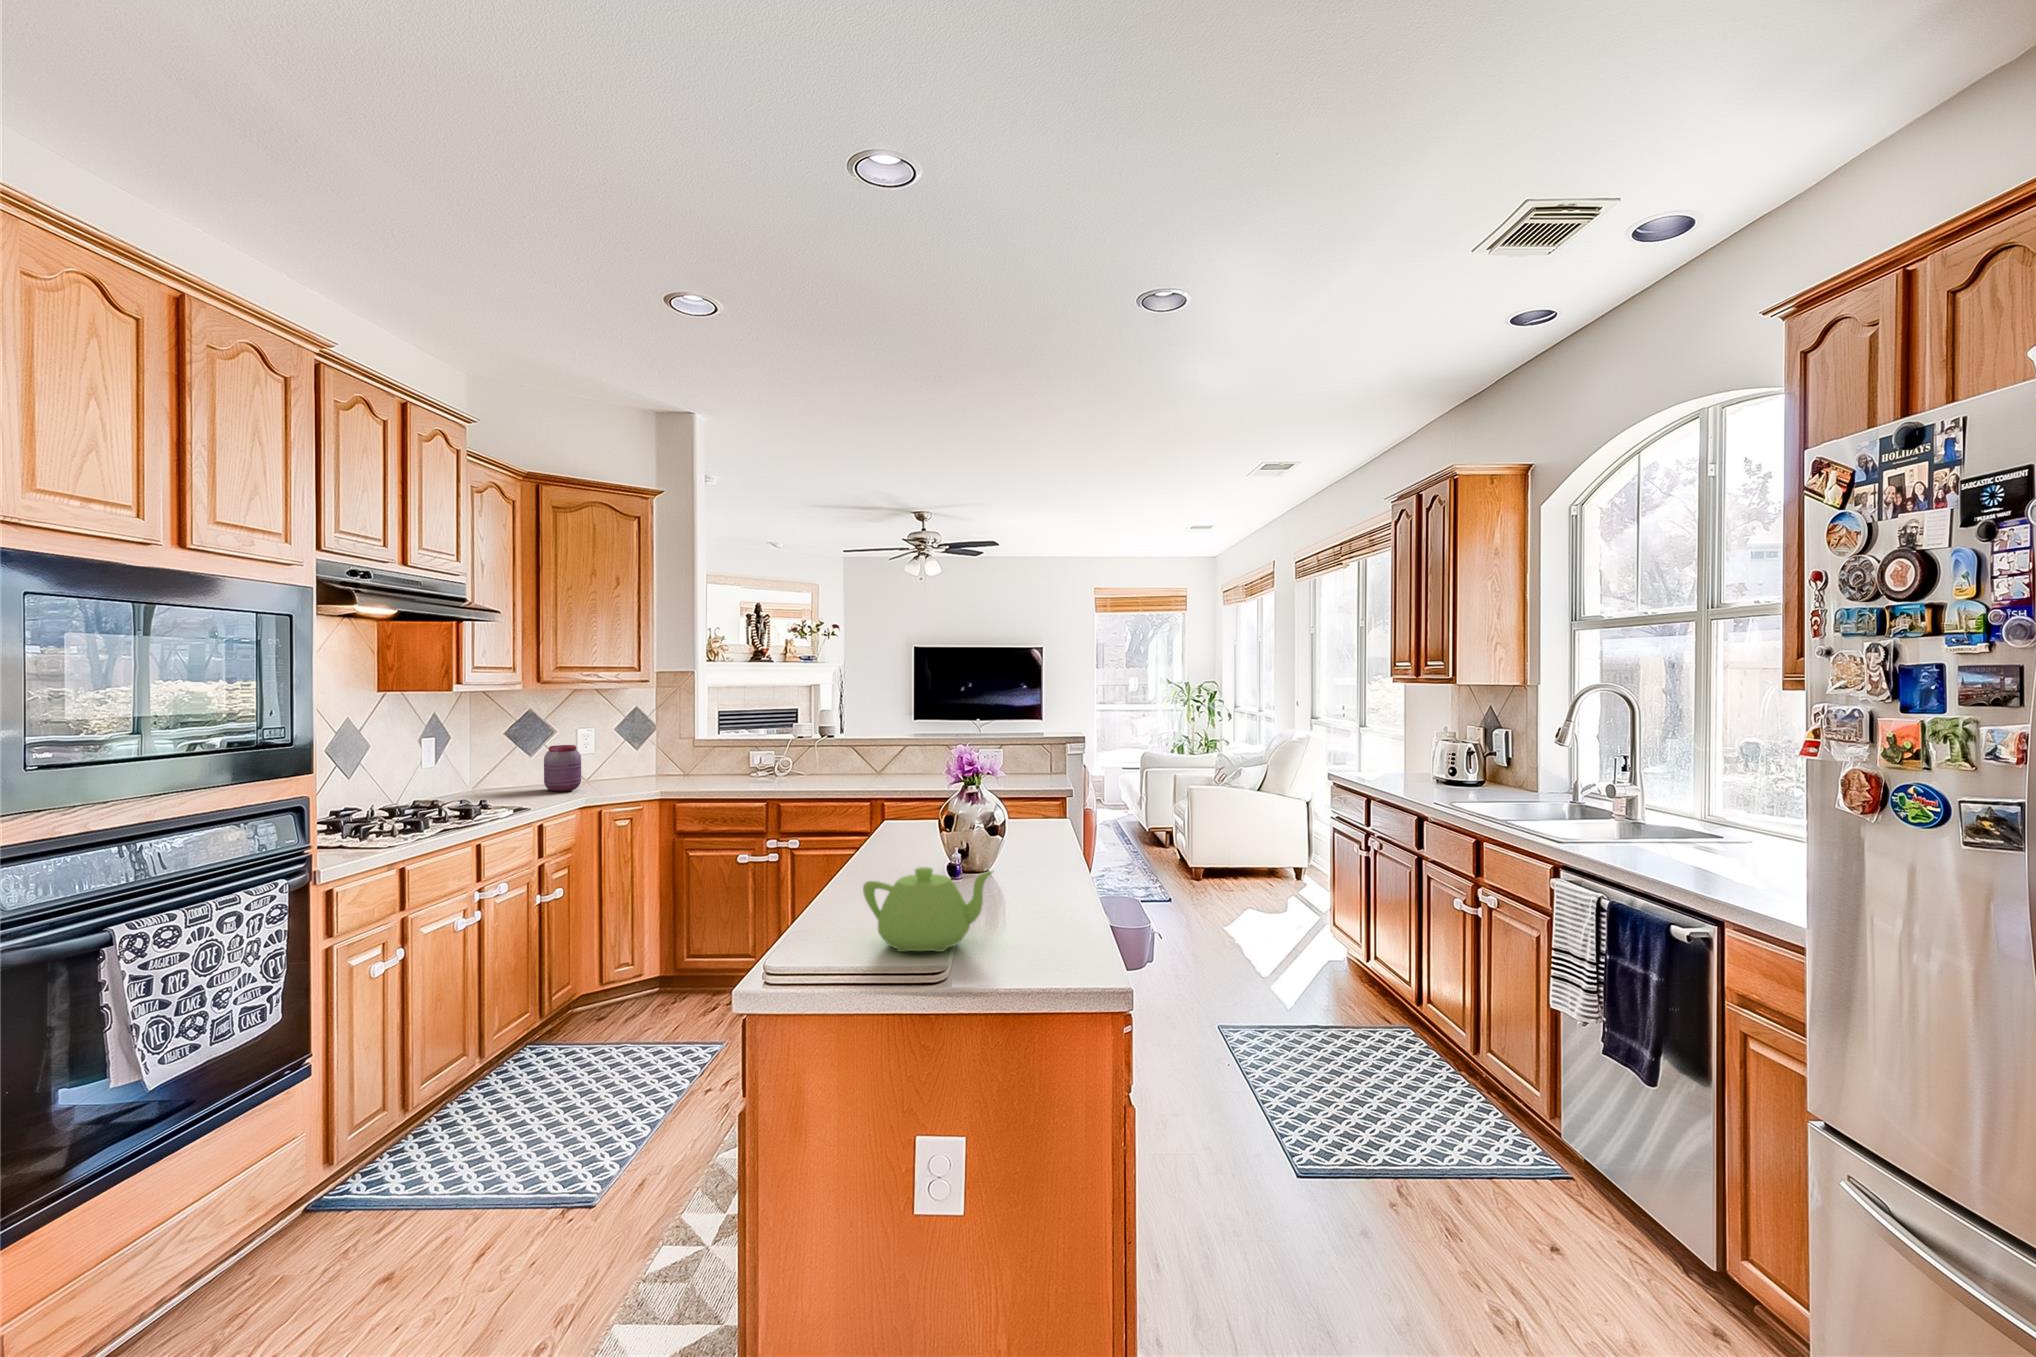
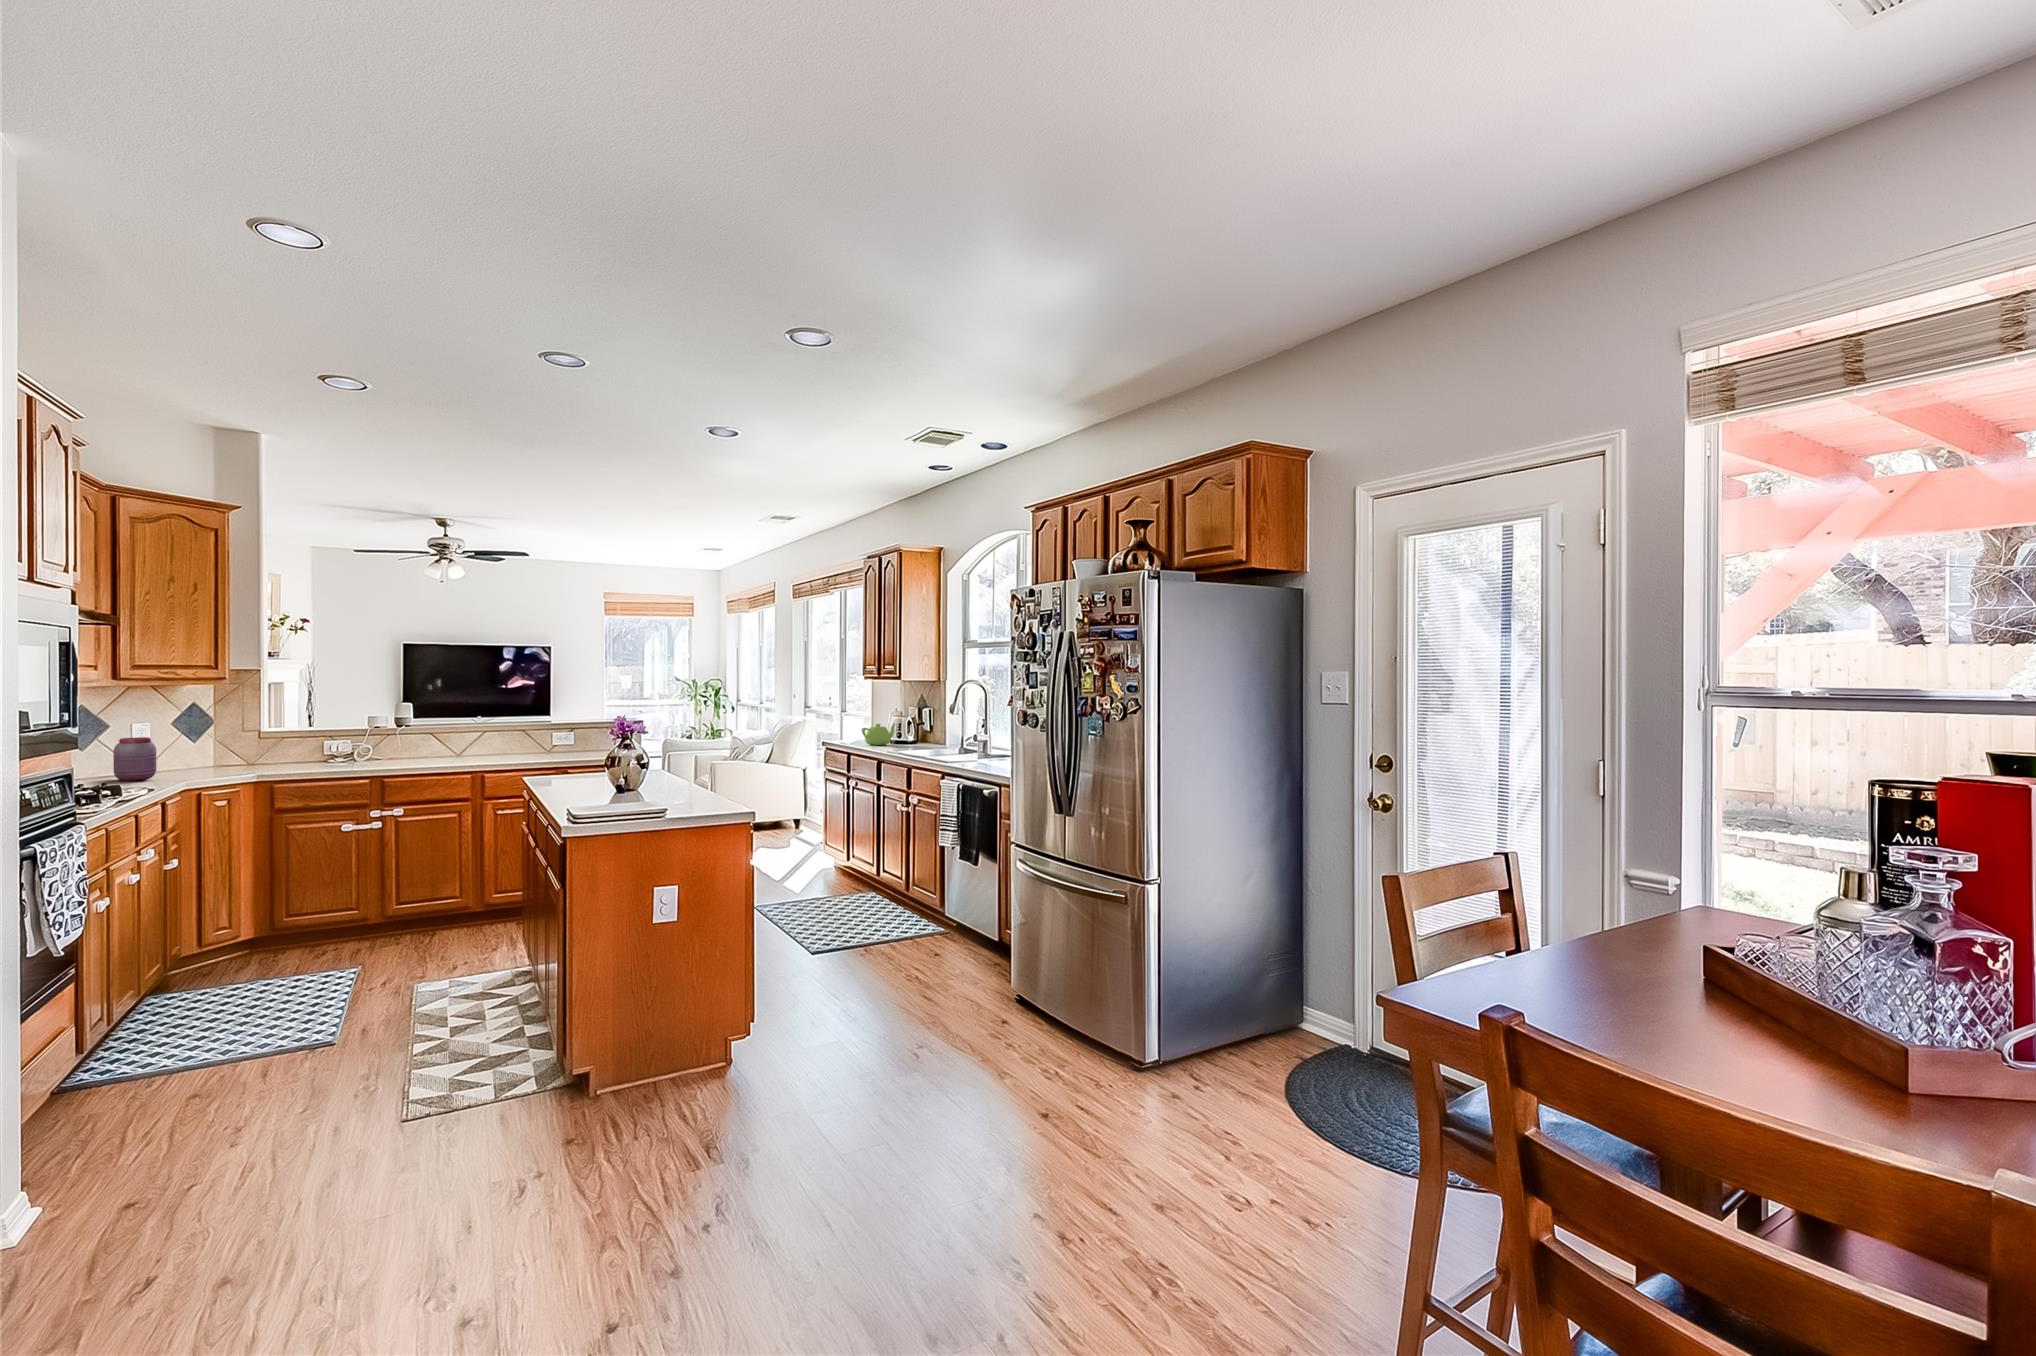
teapot: present [863,867,992,952] -> present [862,724,896,746]

